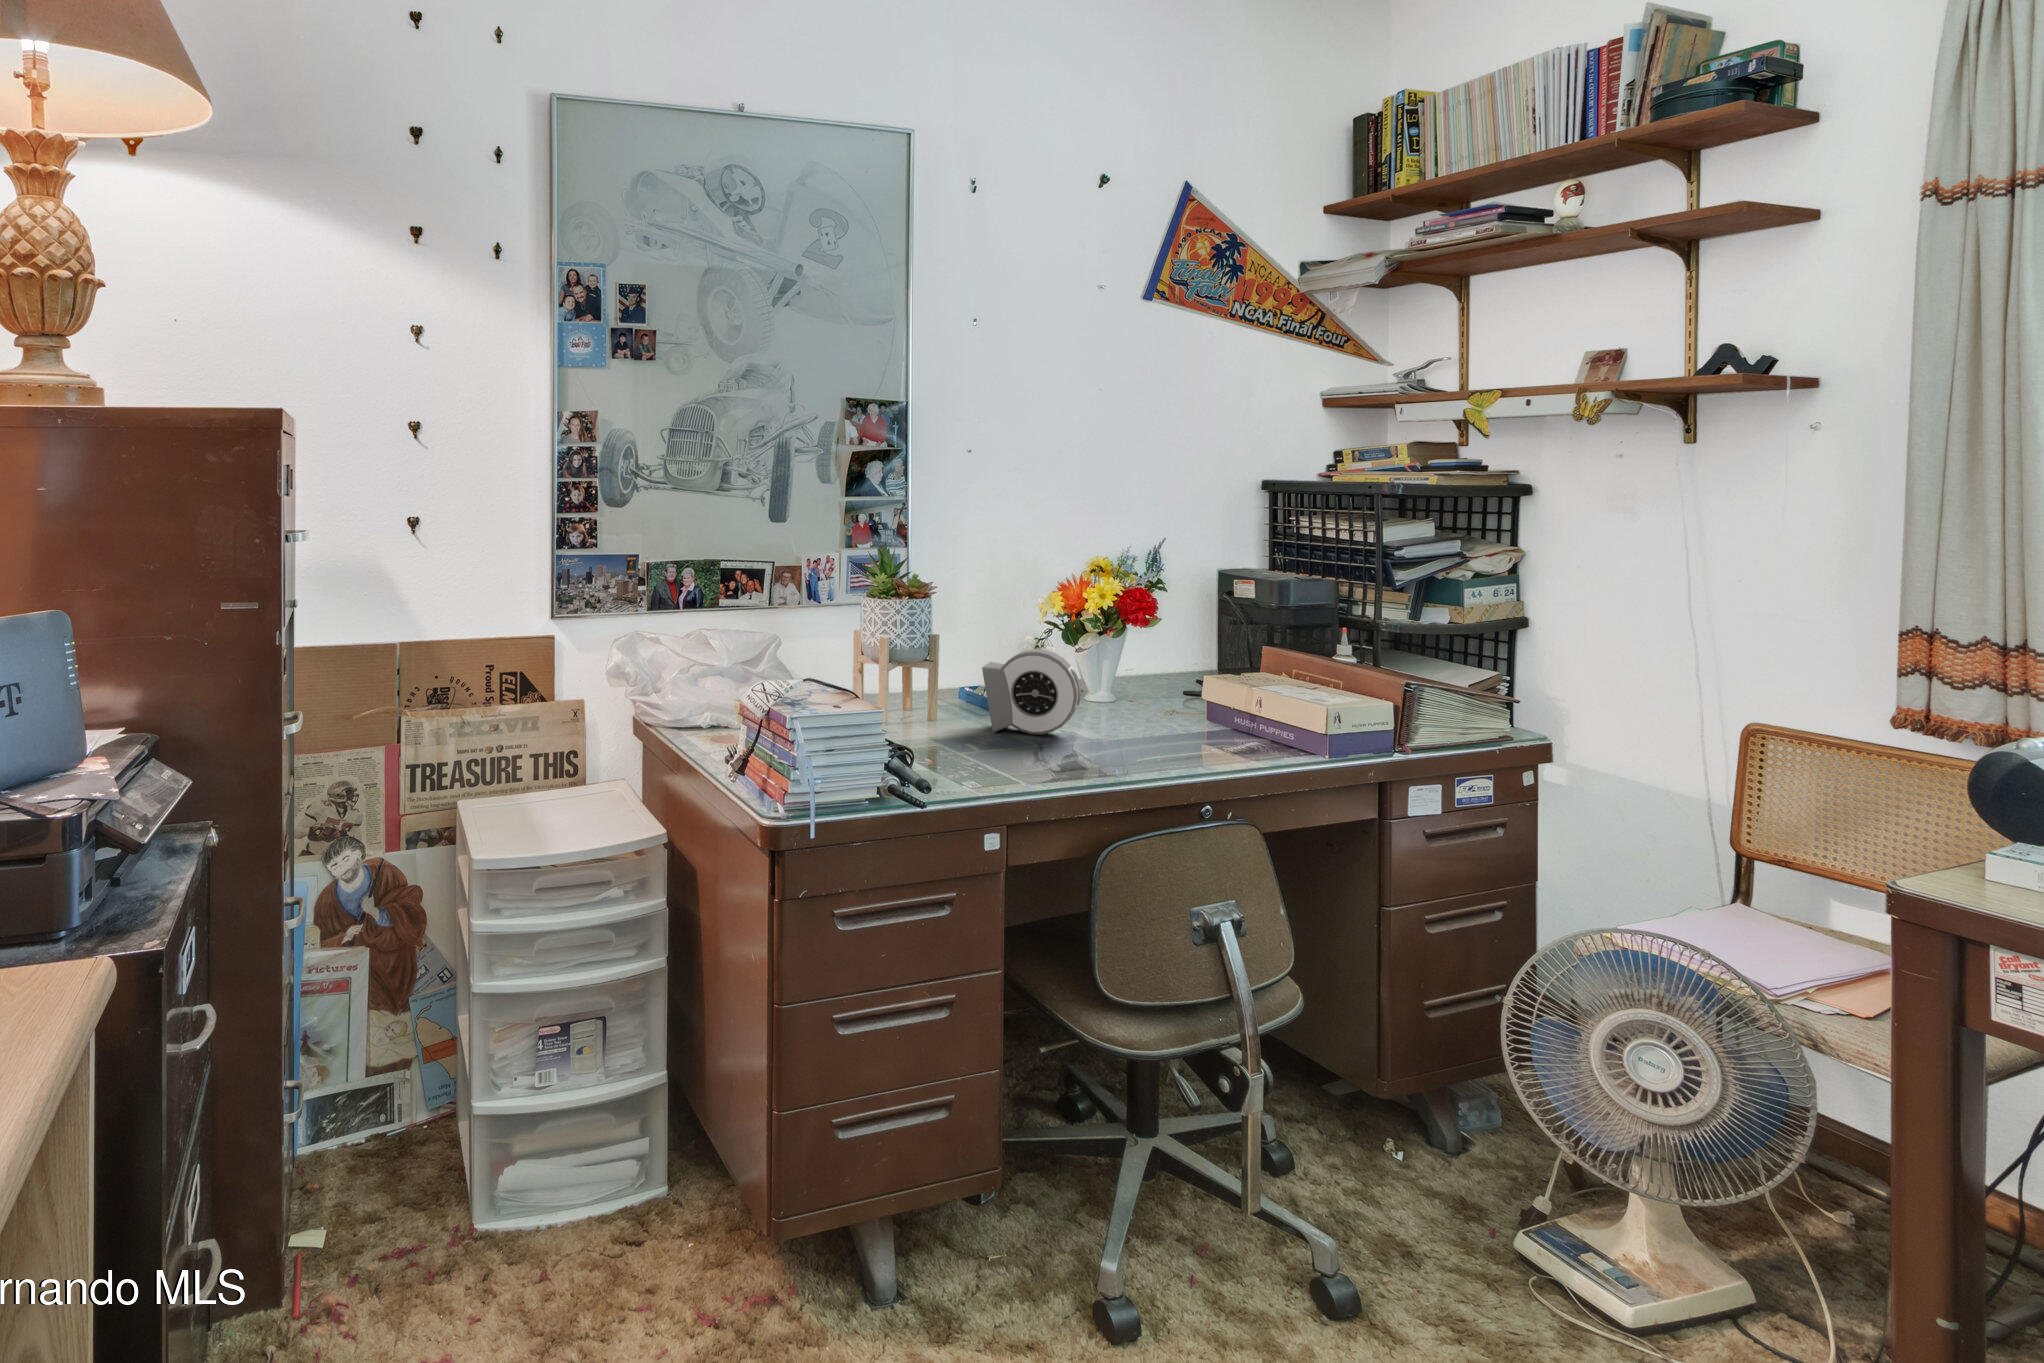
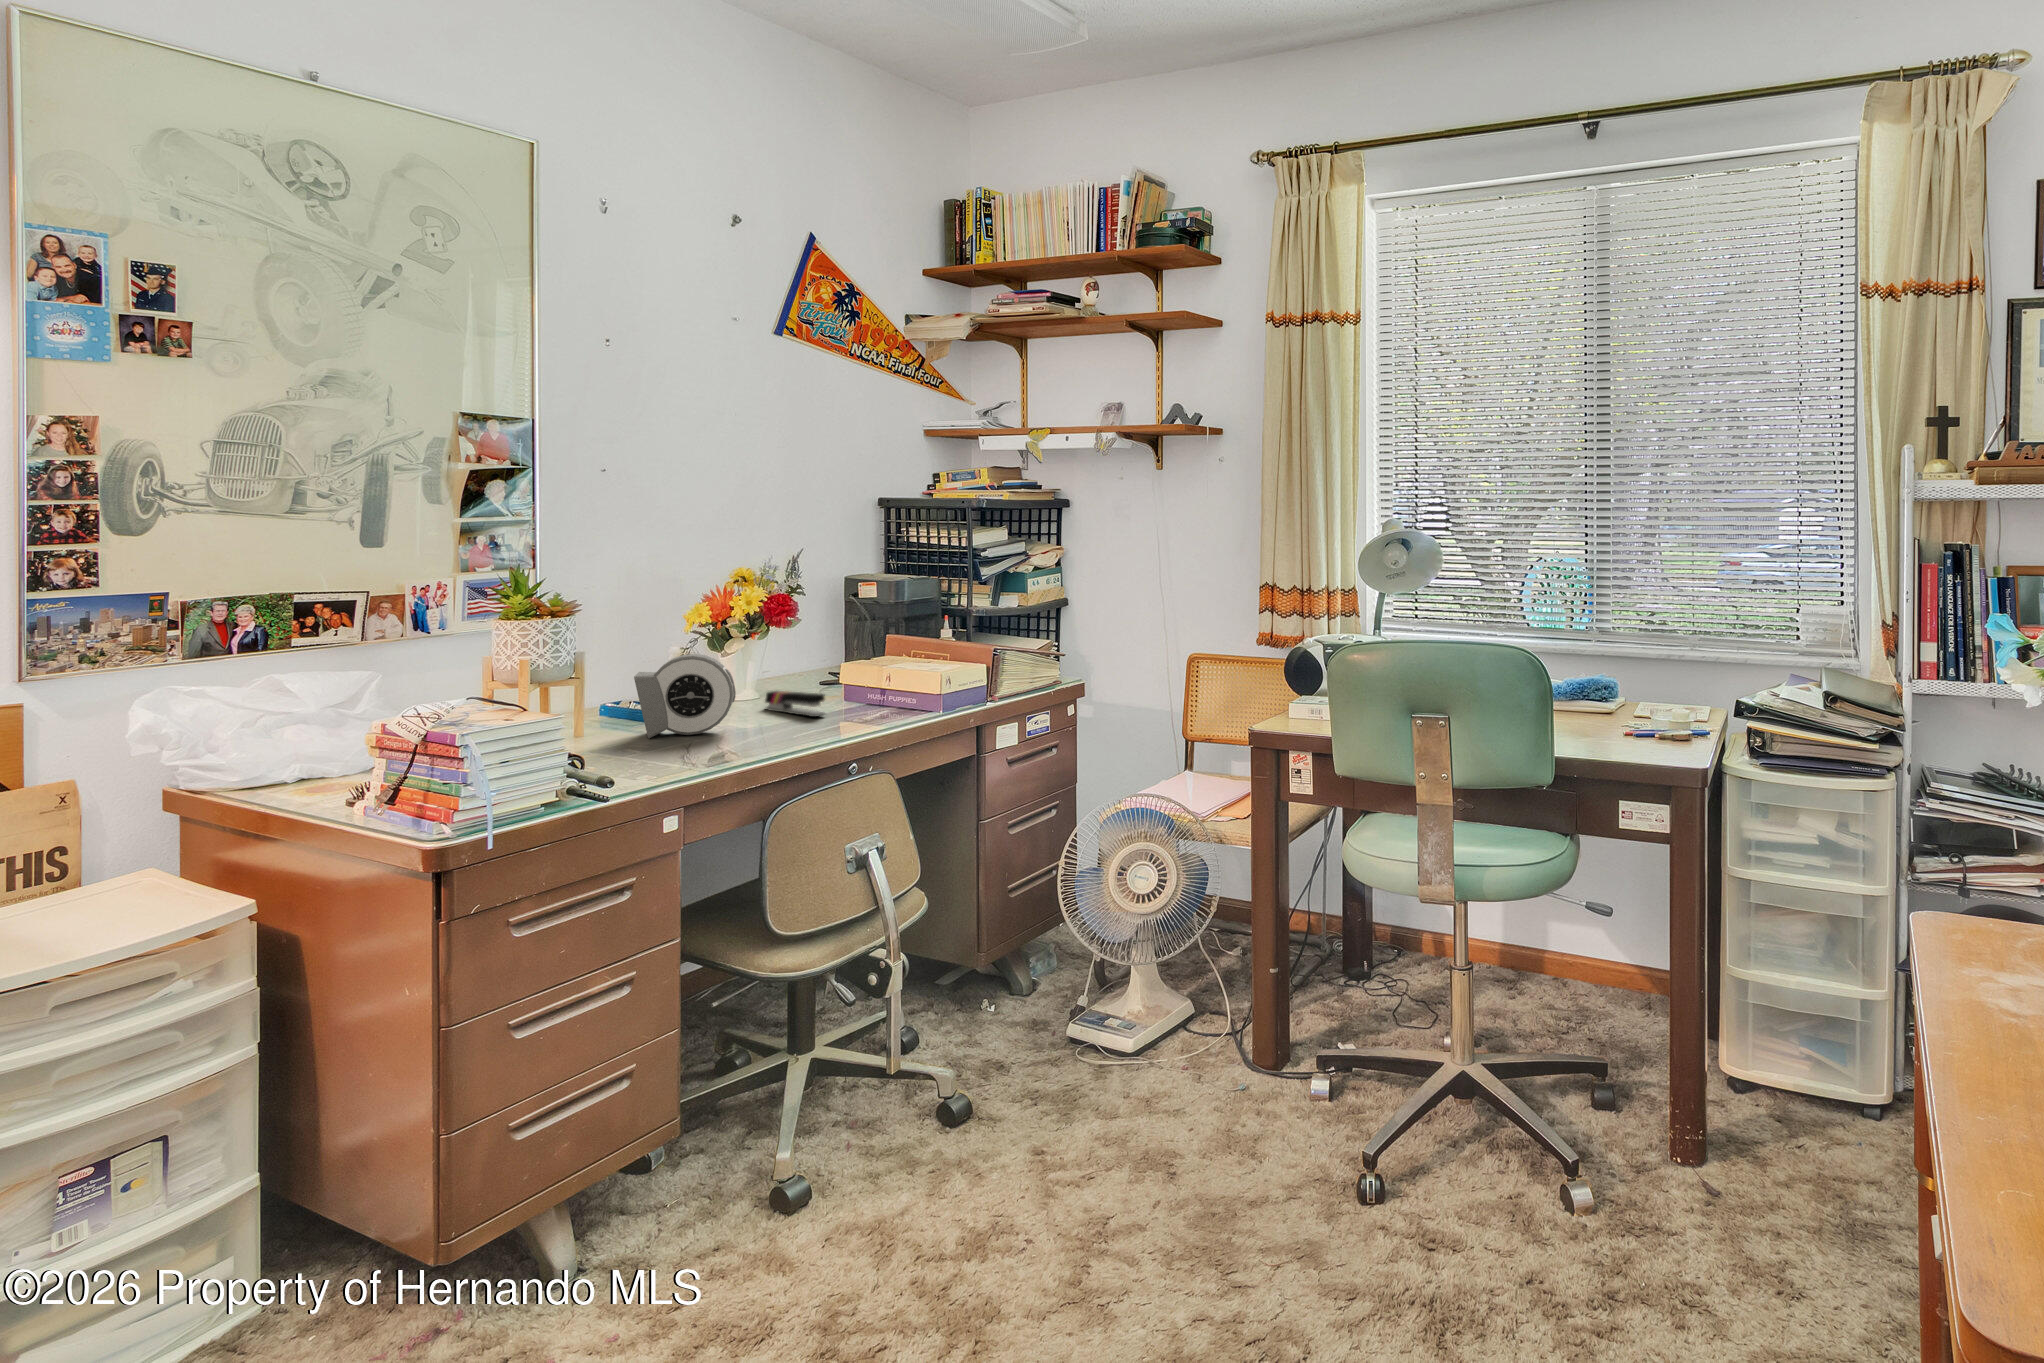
stapler: none [1118,694,1180,731] -> present [765,691,825,717]

